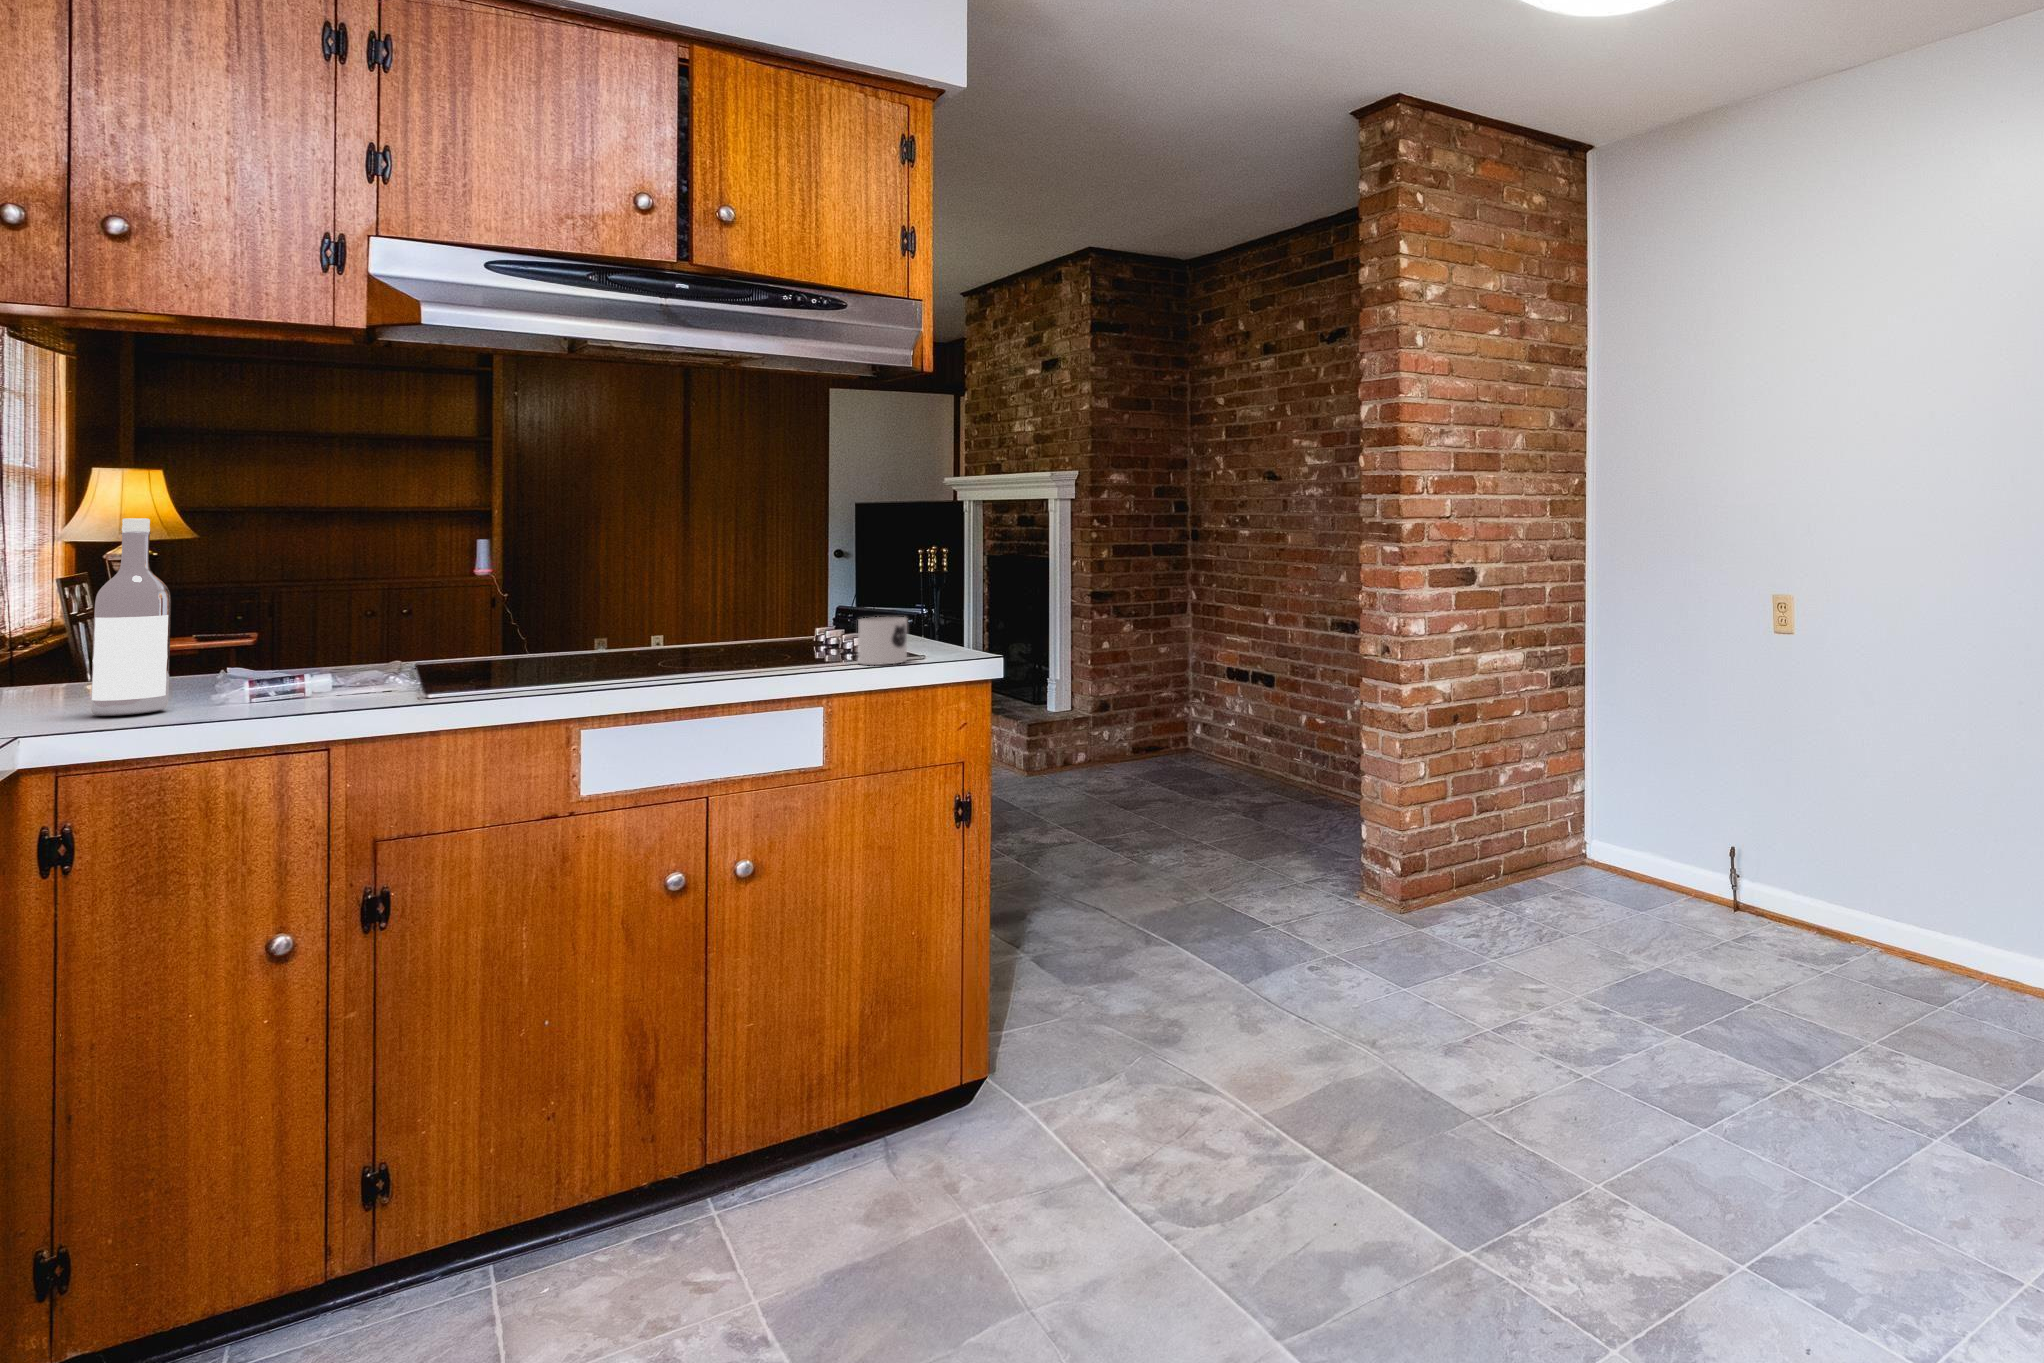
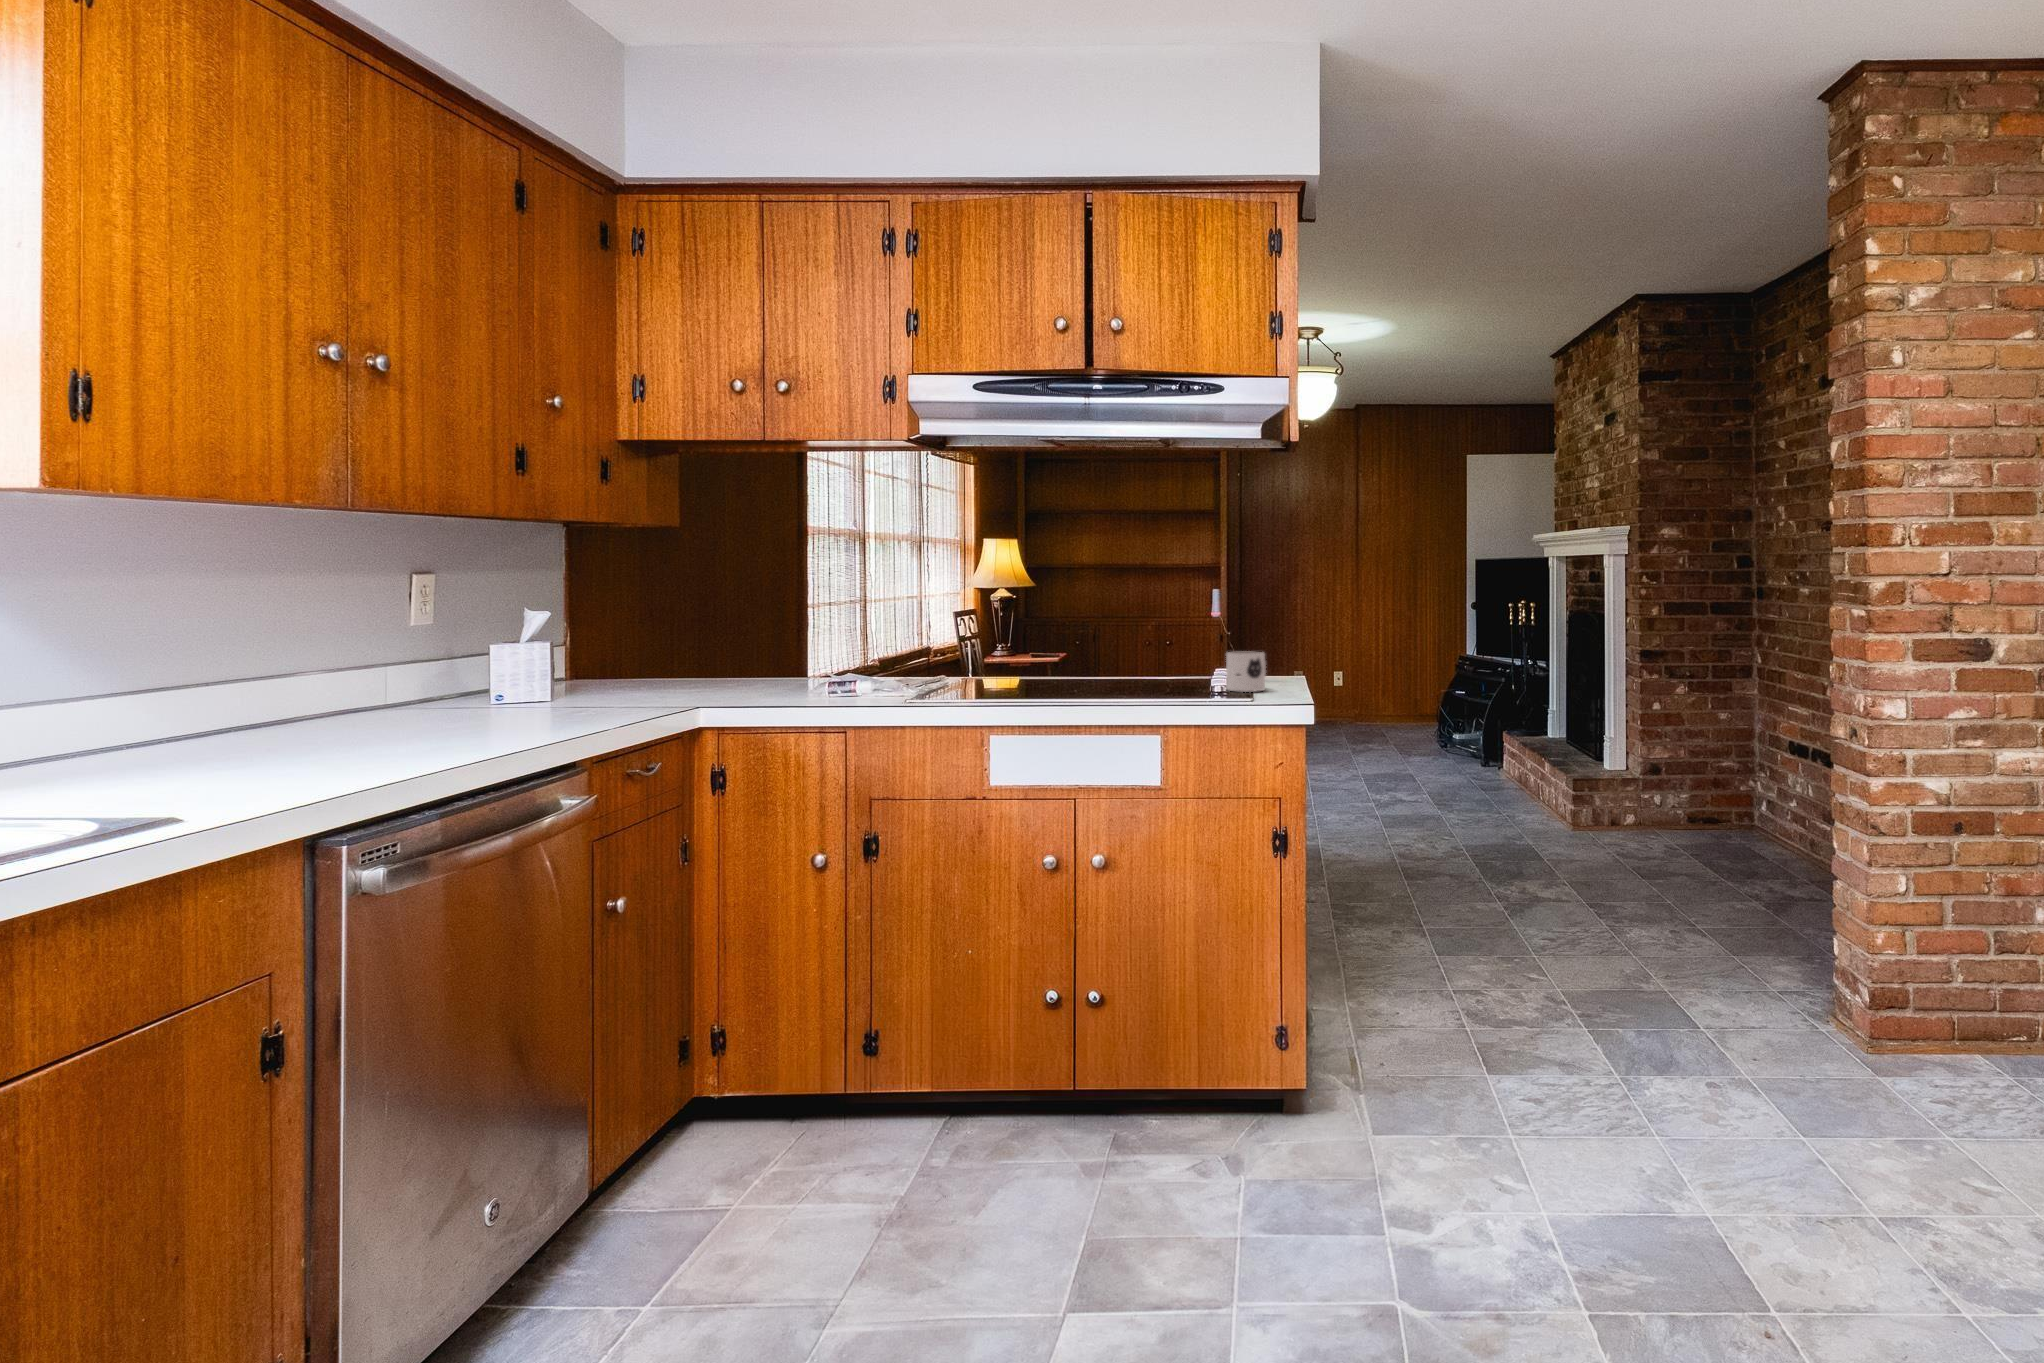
wine bottle: present [91,518,171,716] -> none [787,561,821,680]

